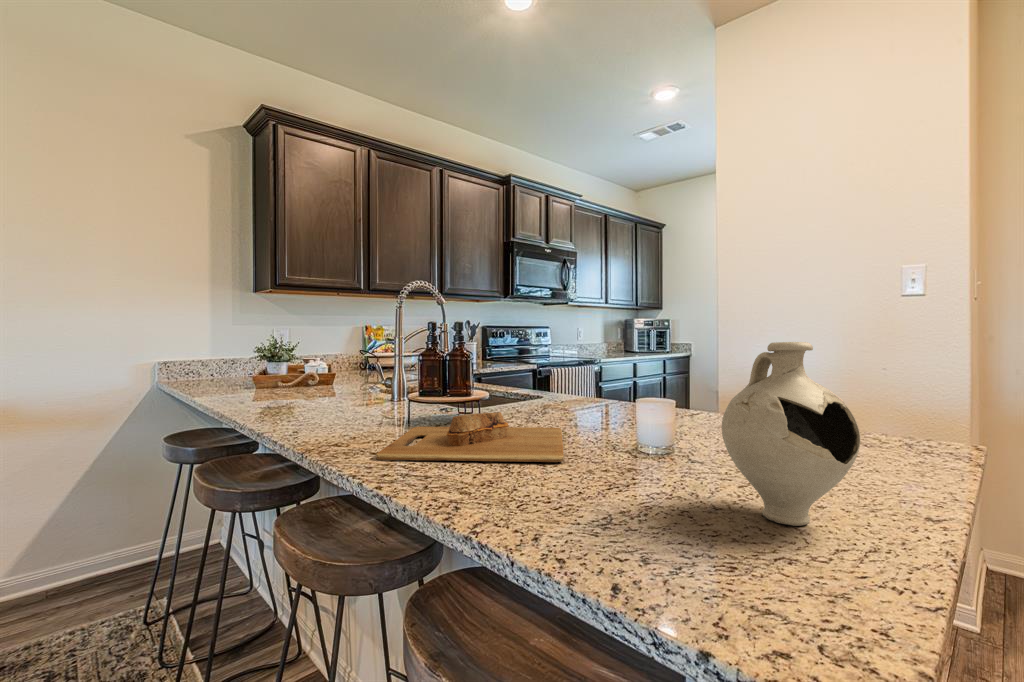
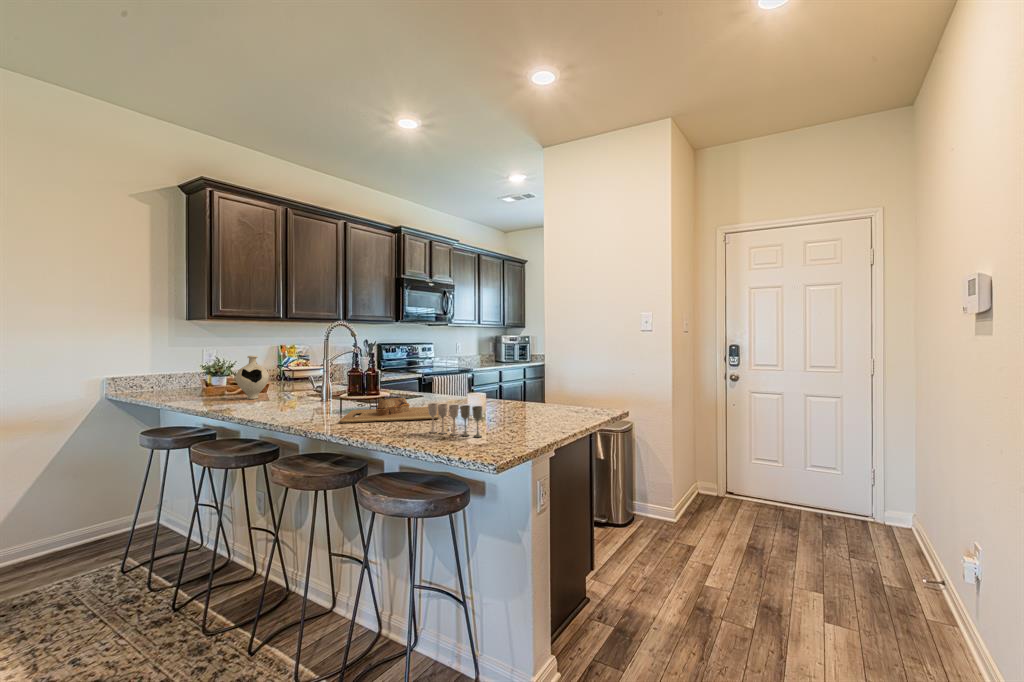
decorative vase: present [721,342,860,526] -> present [236,356,269,399]
wine glass: none [542,444,694,559] -> present [428,403,482,437]

